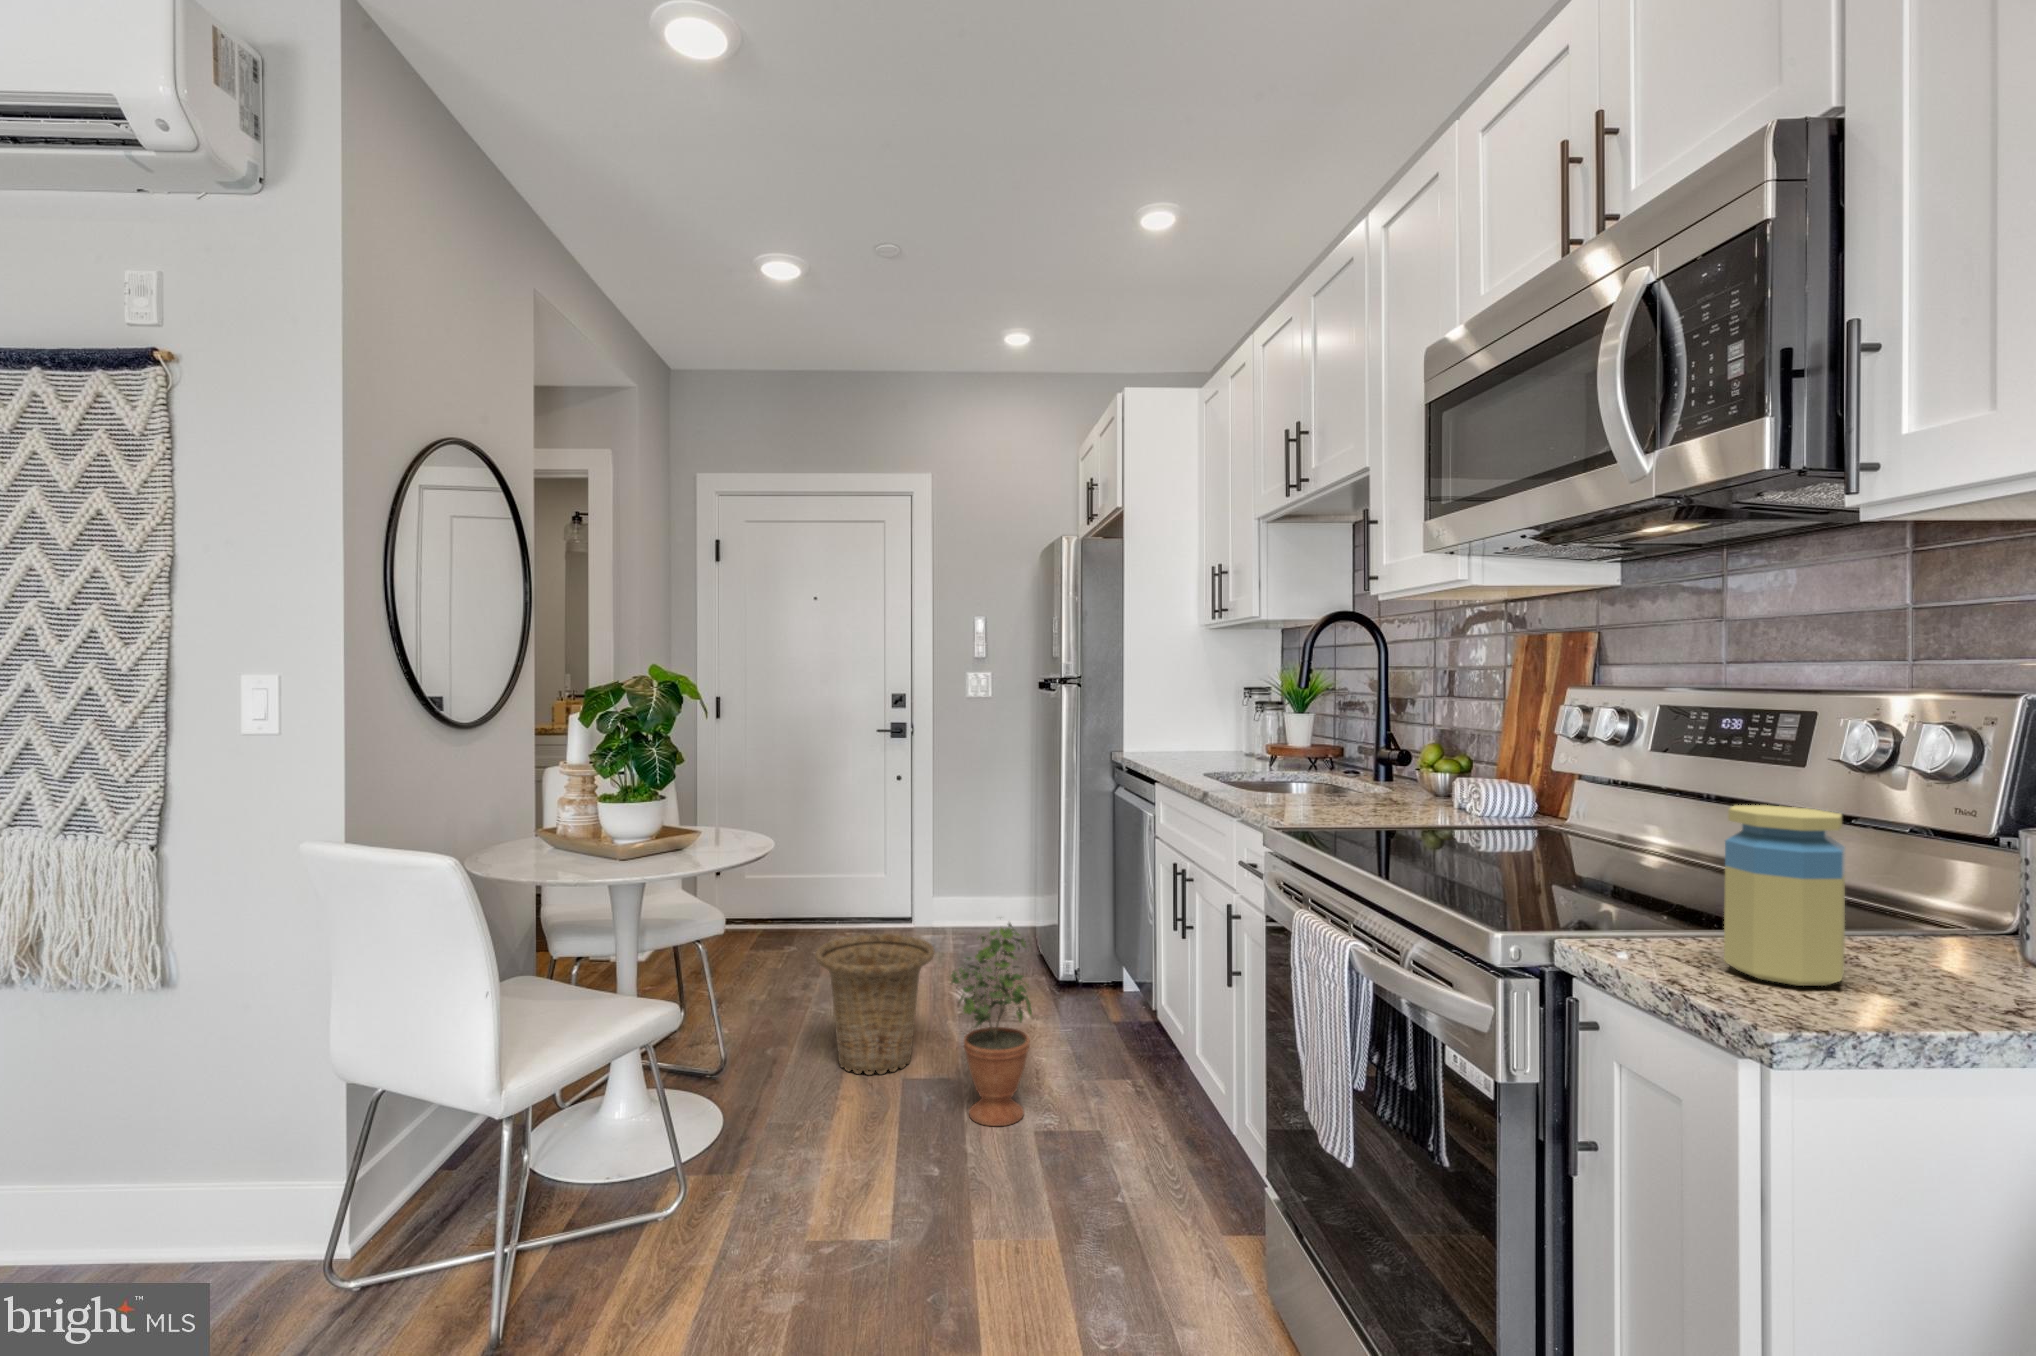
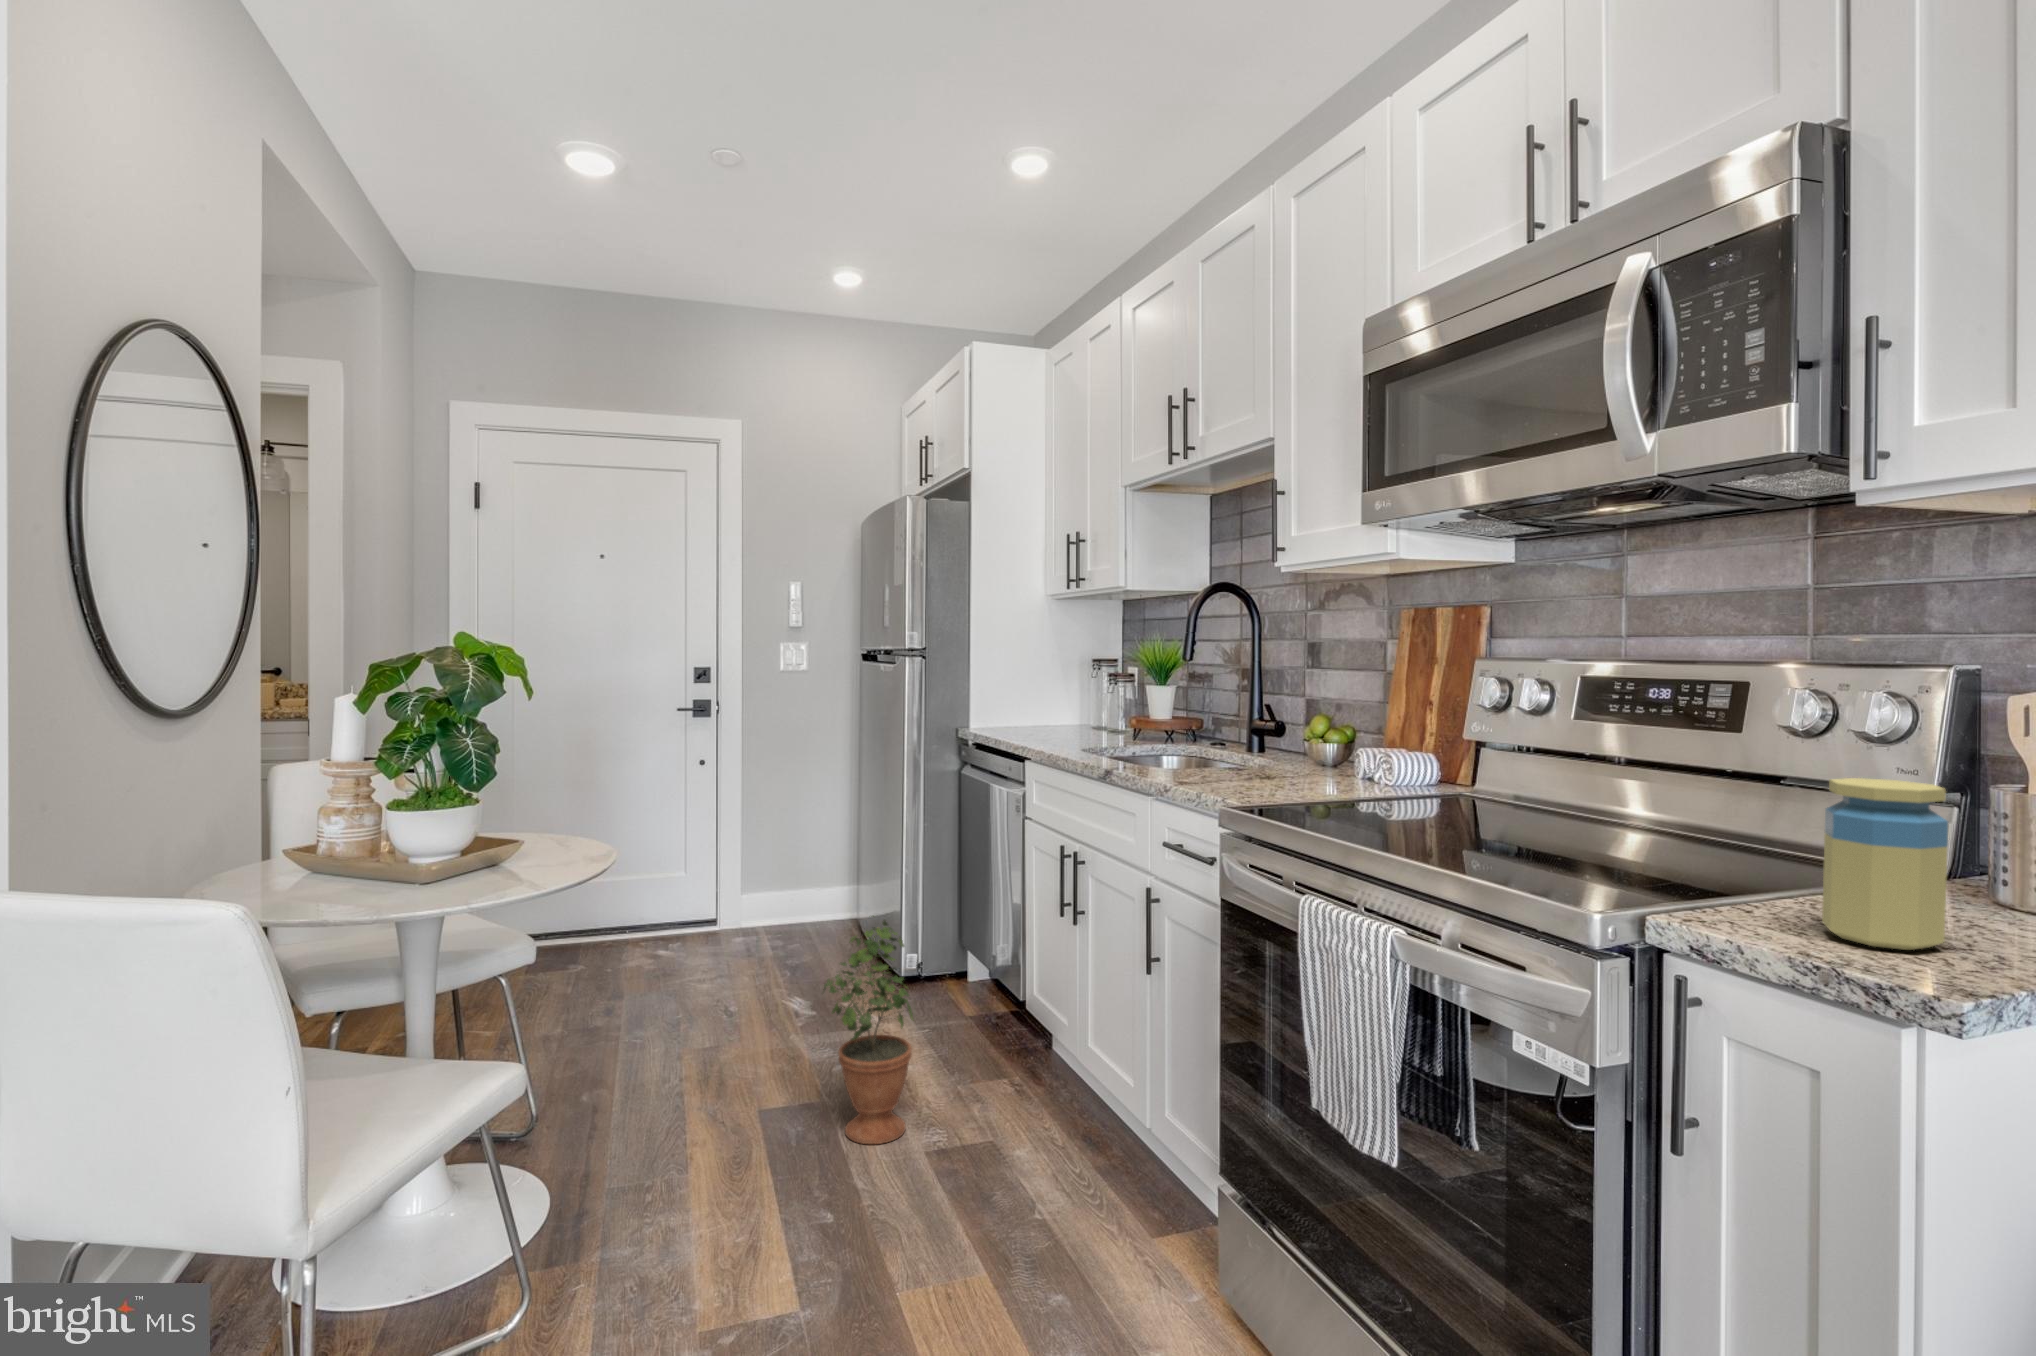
basket: present [815,934,935,1075] -> none [647,942,787,1103]

